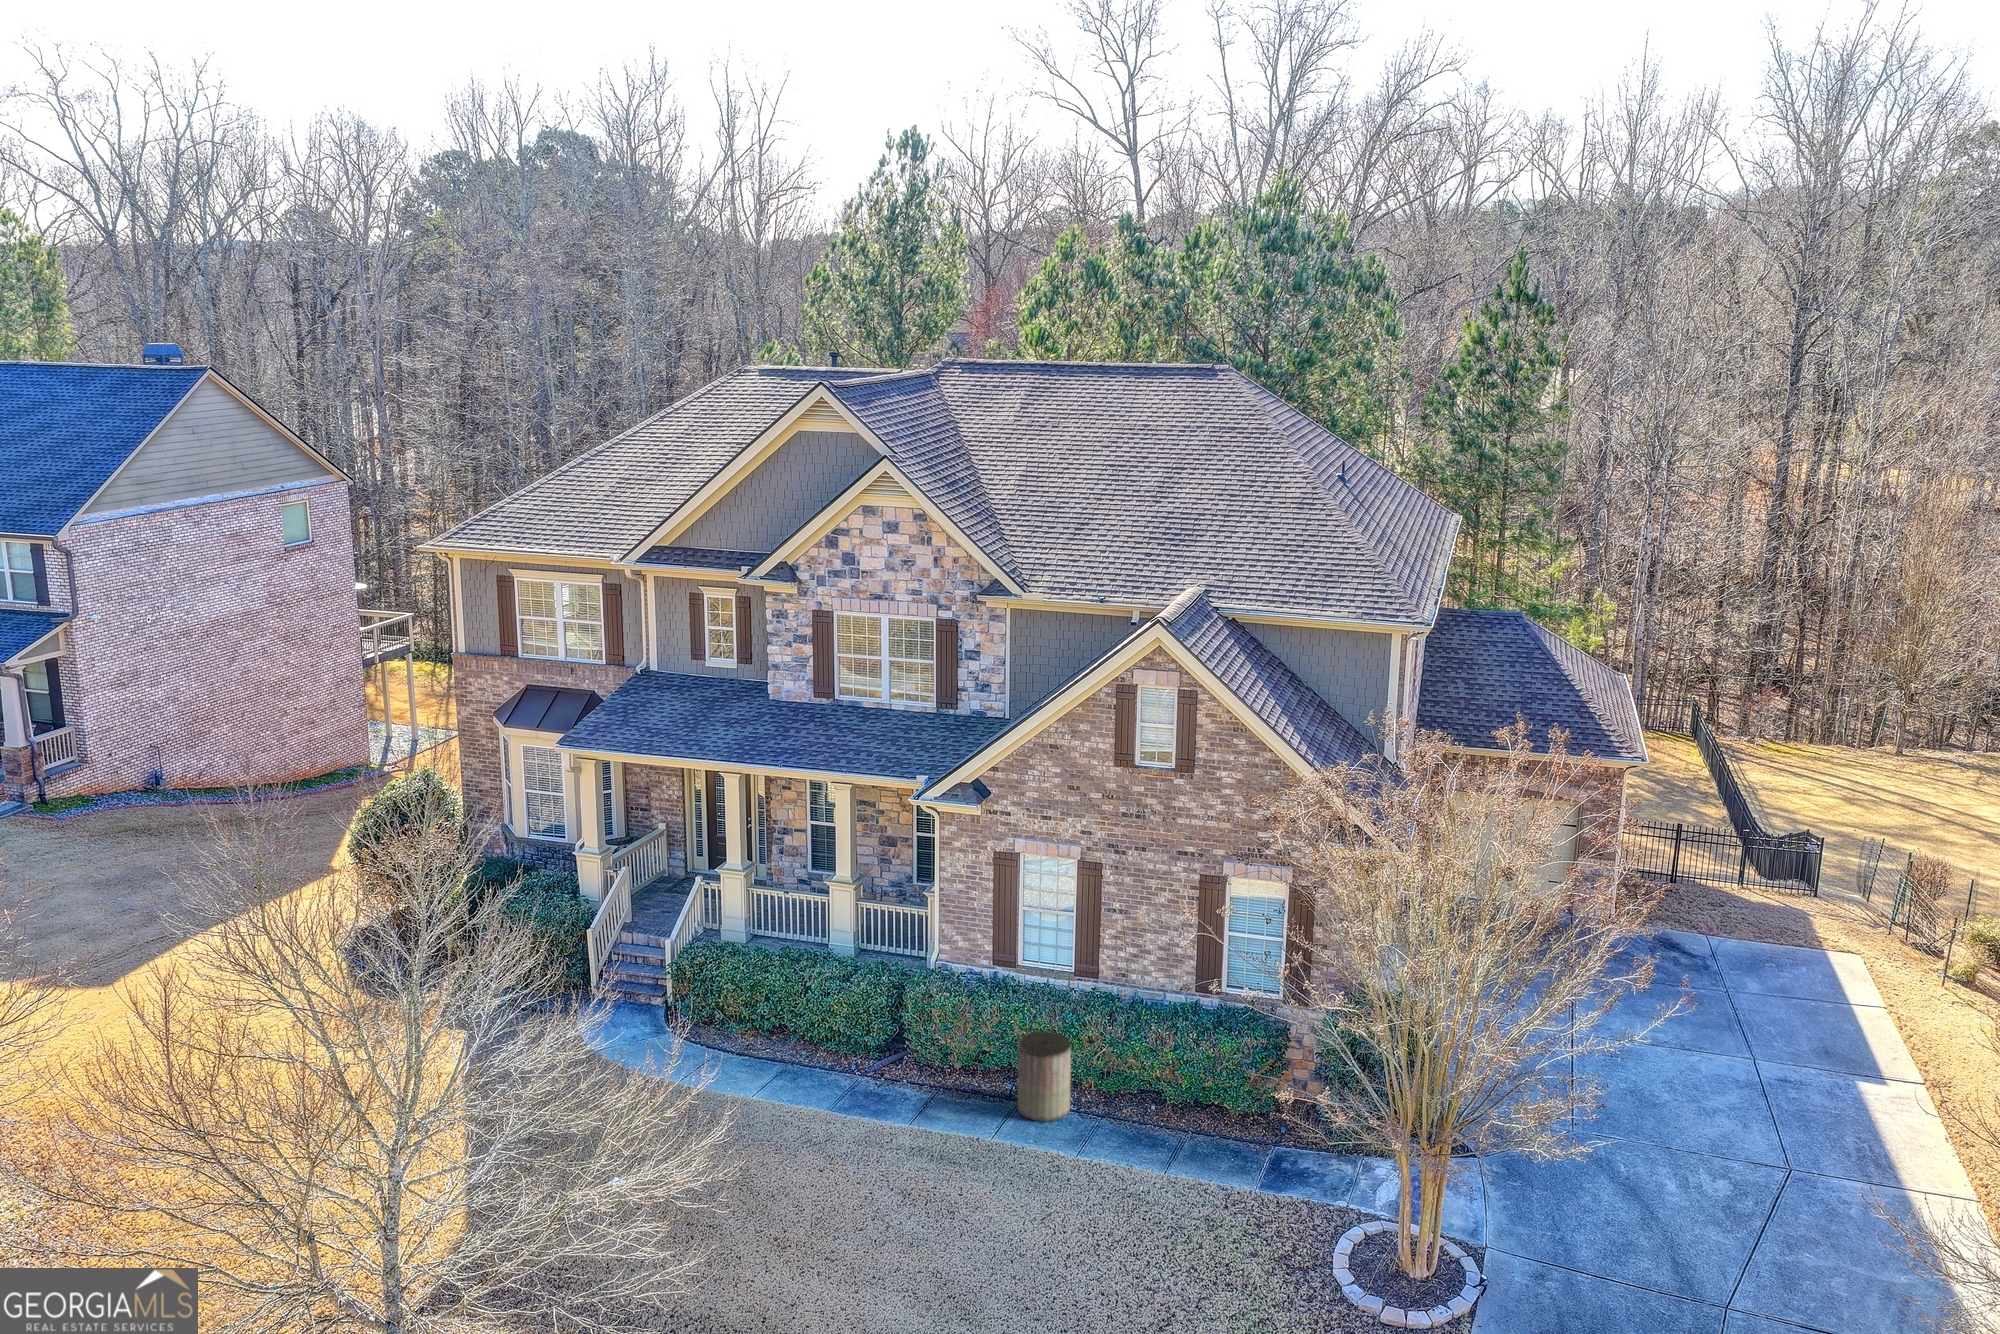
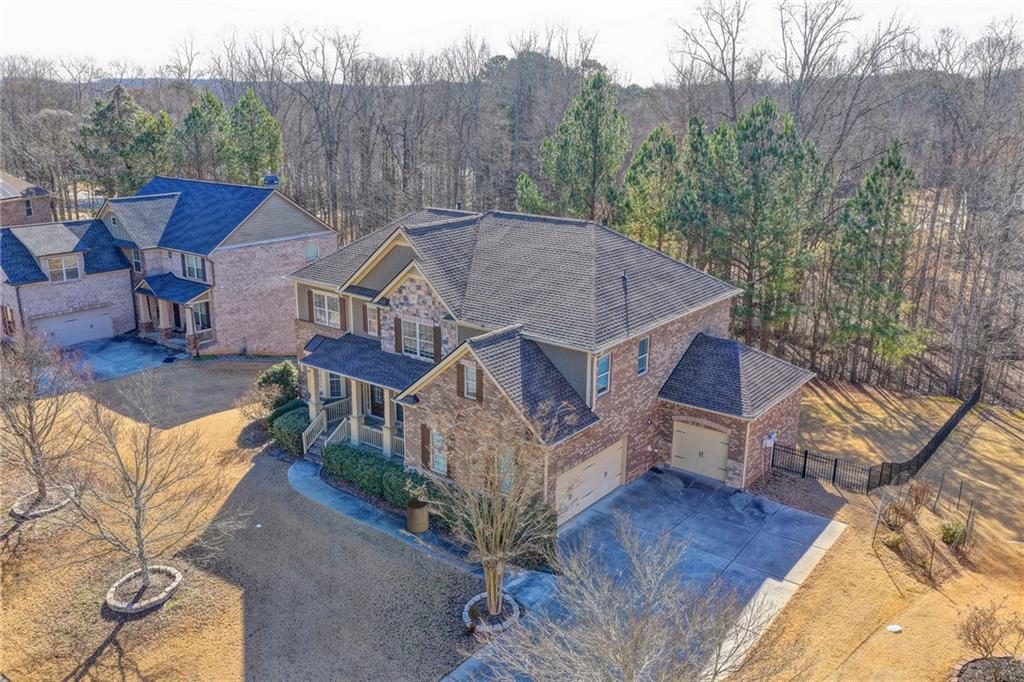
potted tree: none [1365,1221,1424,1294] -> present [468,605,484,632]

